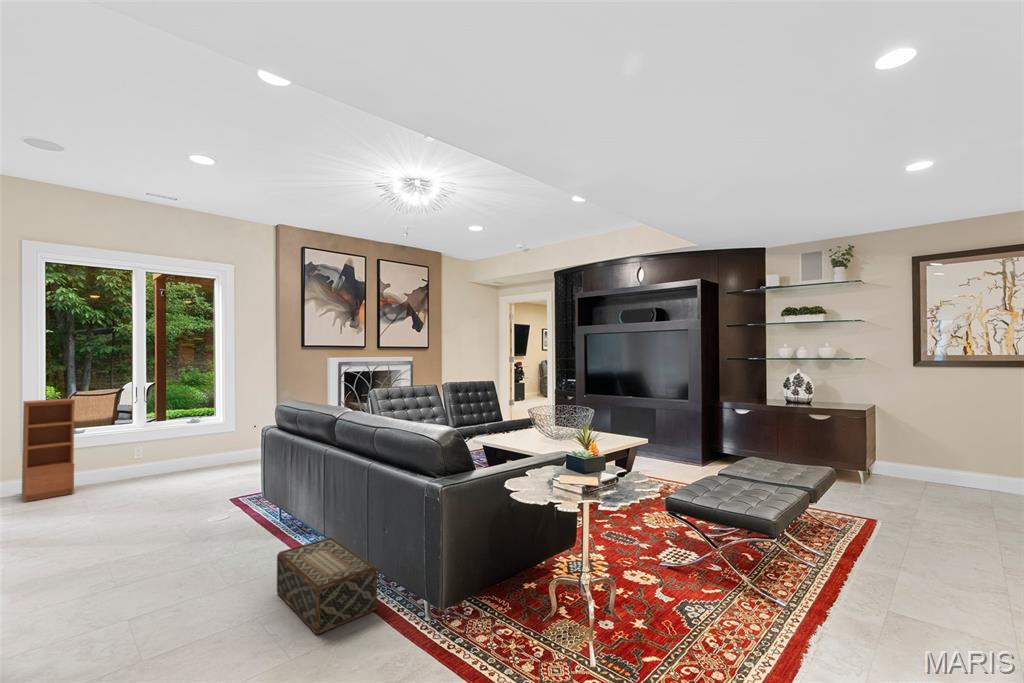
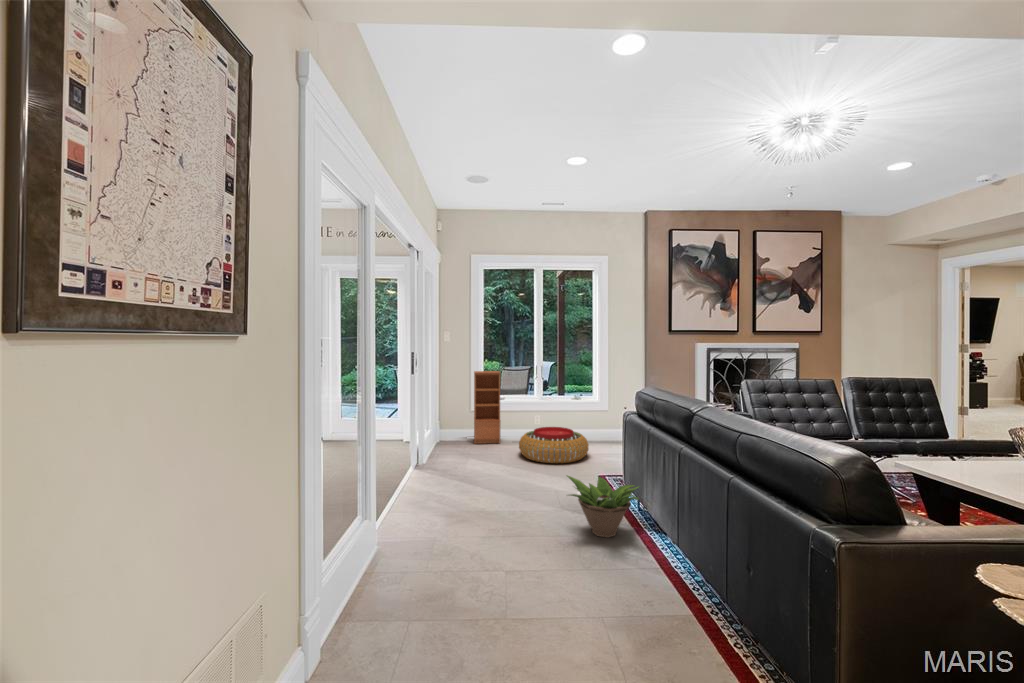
pouf: none [110,458,212,504] -> present [519,427,589,463]
decorative plant: none [196,497,284,558] -> present [567,475,639,538]
woven basket: present [277,537,377,634] -> none [628,549,739,667]

